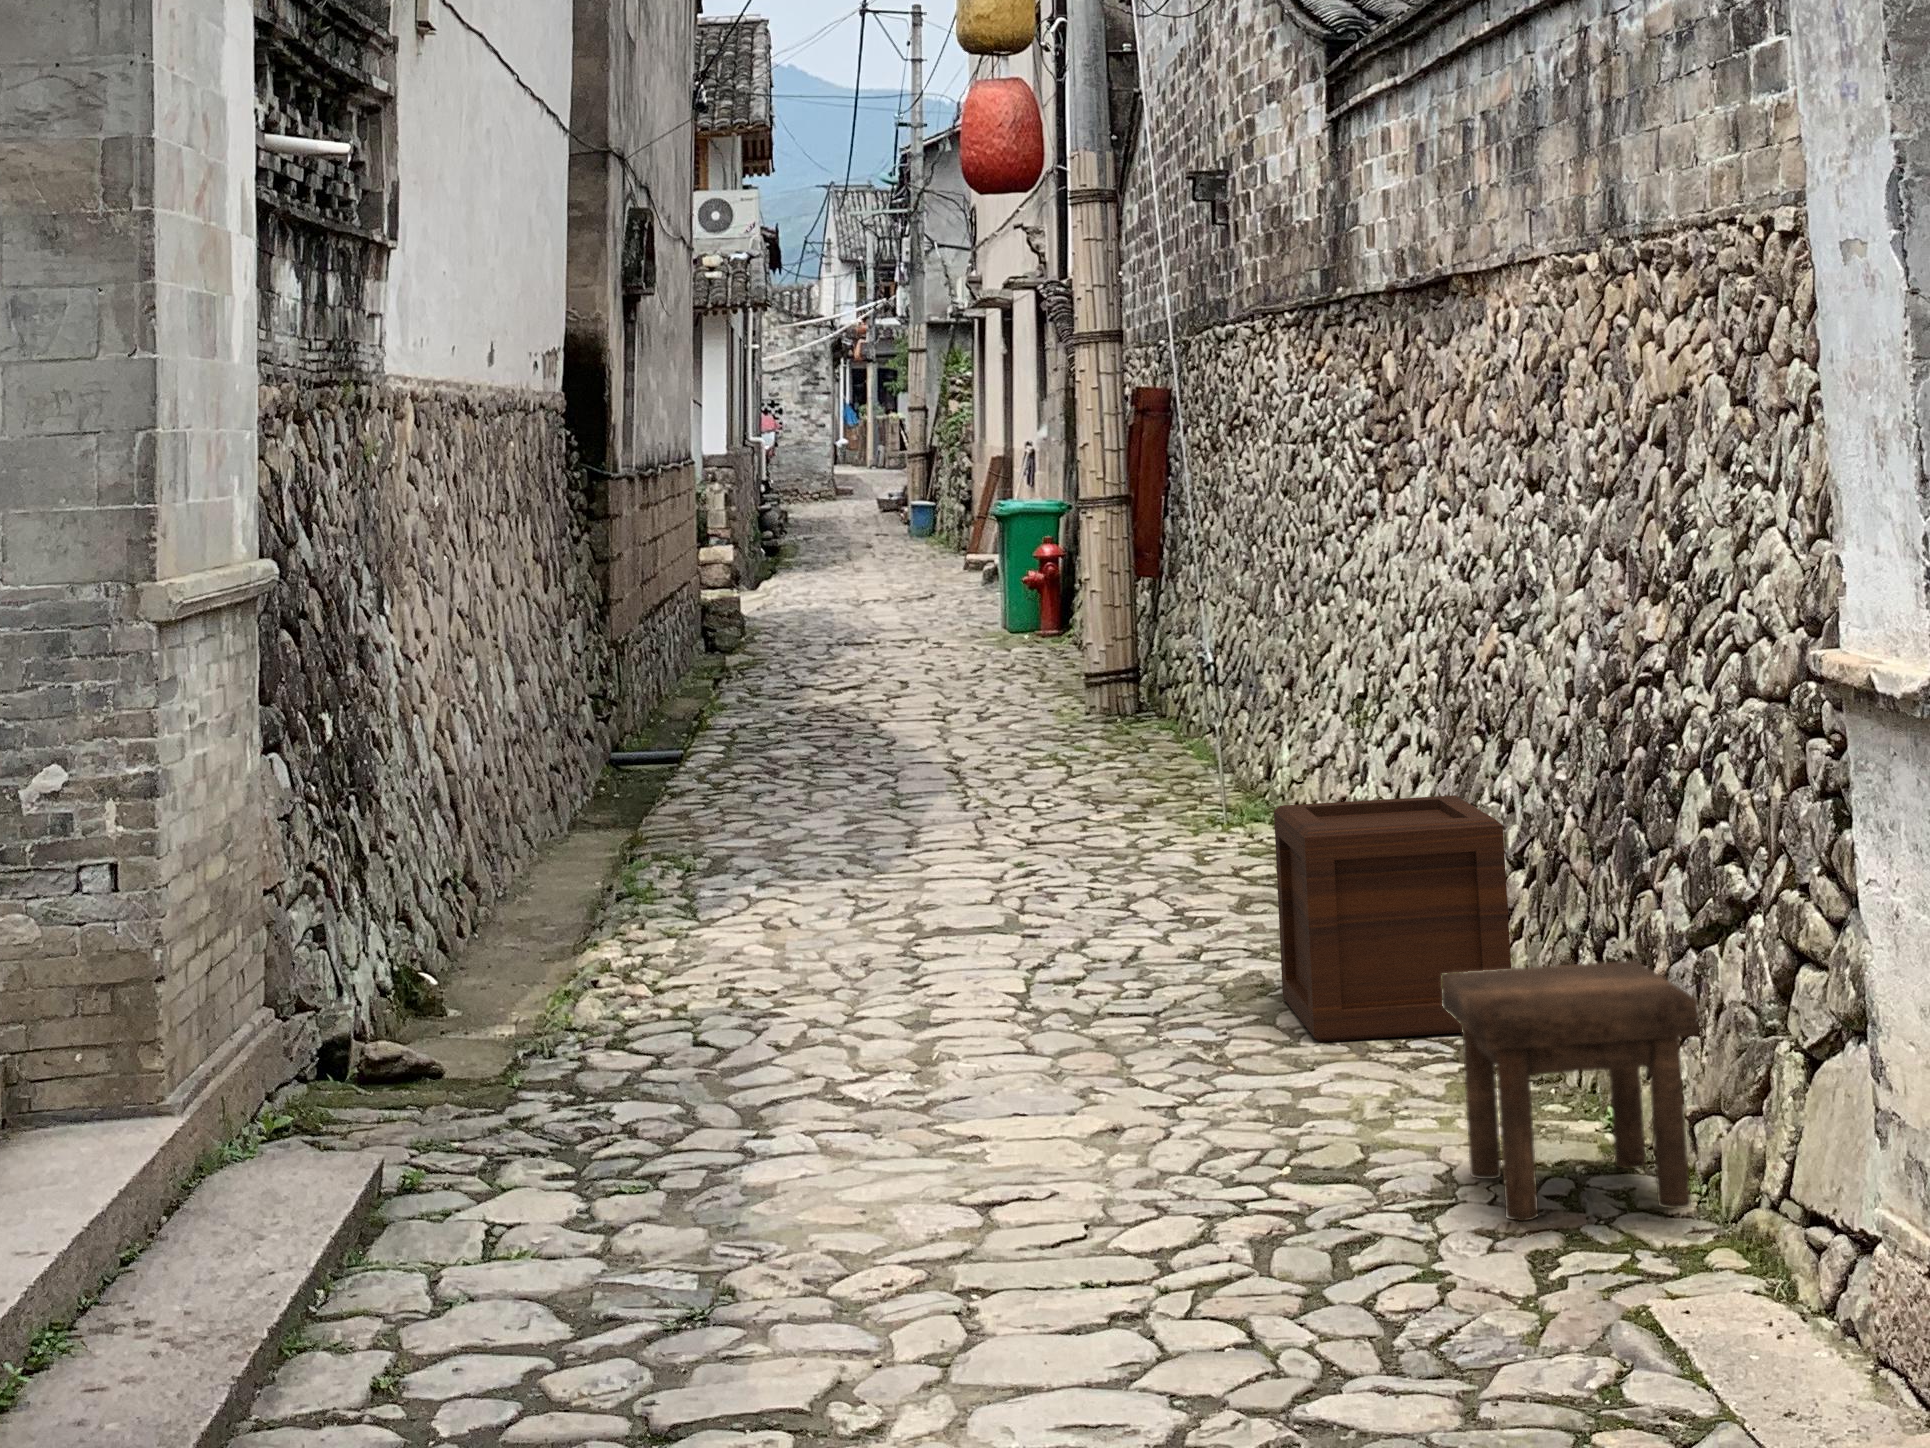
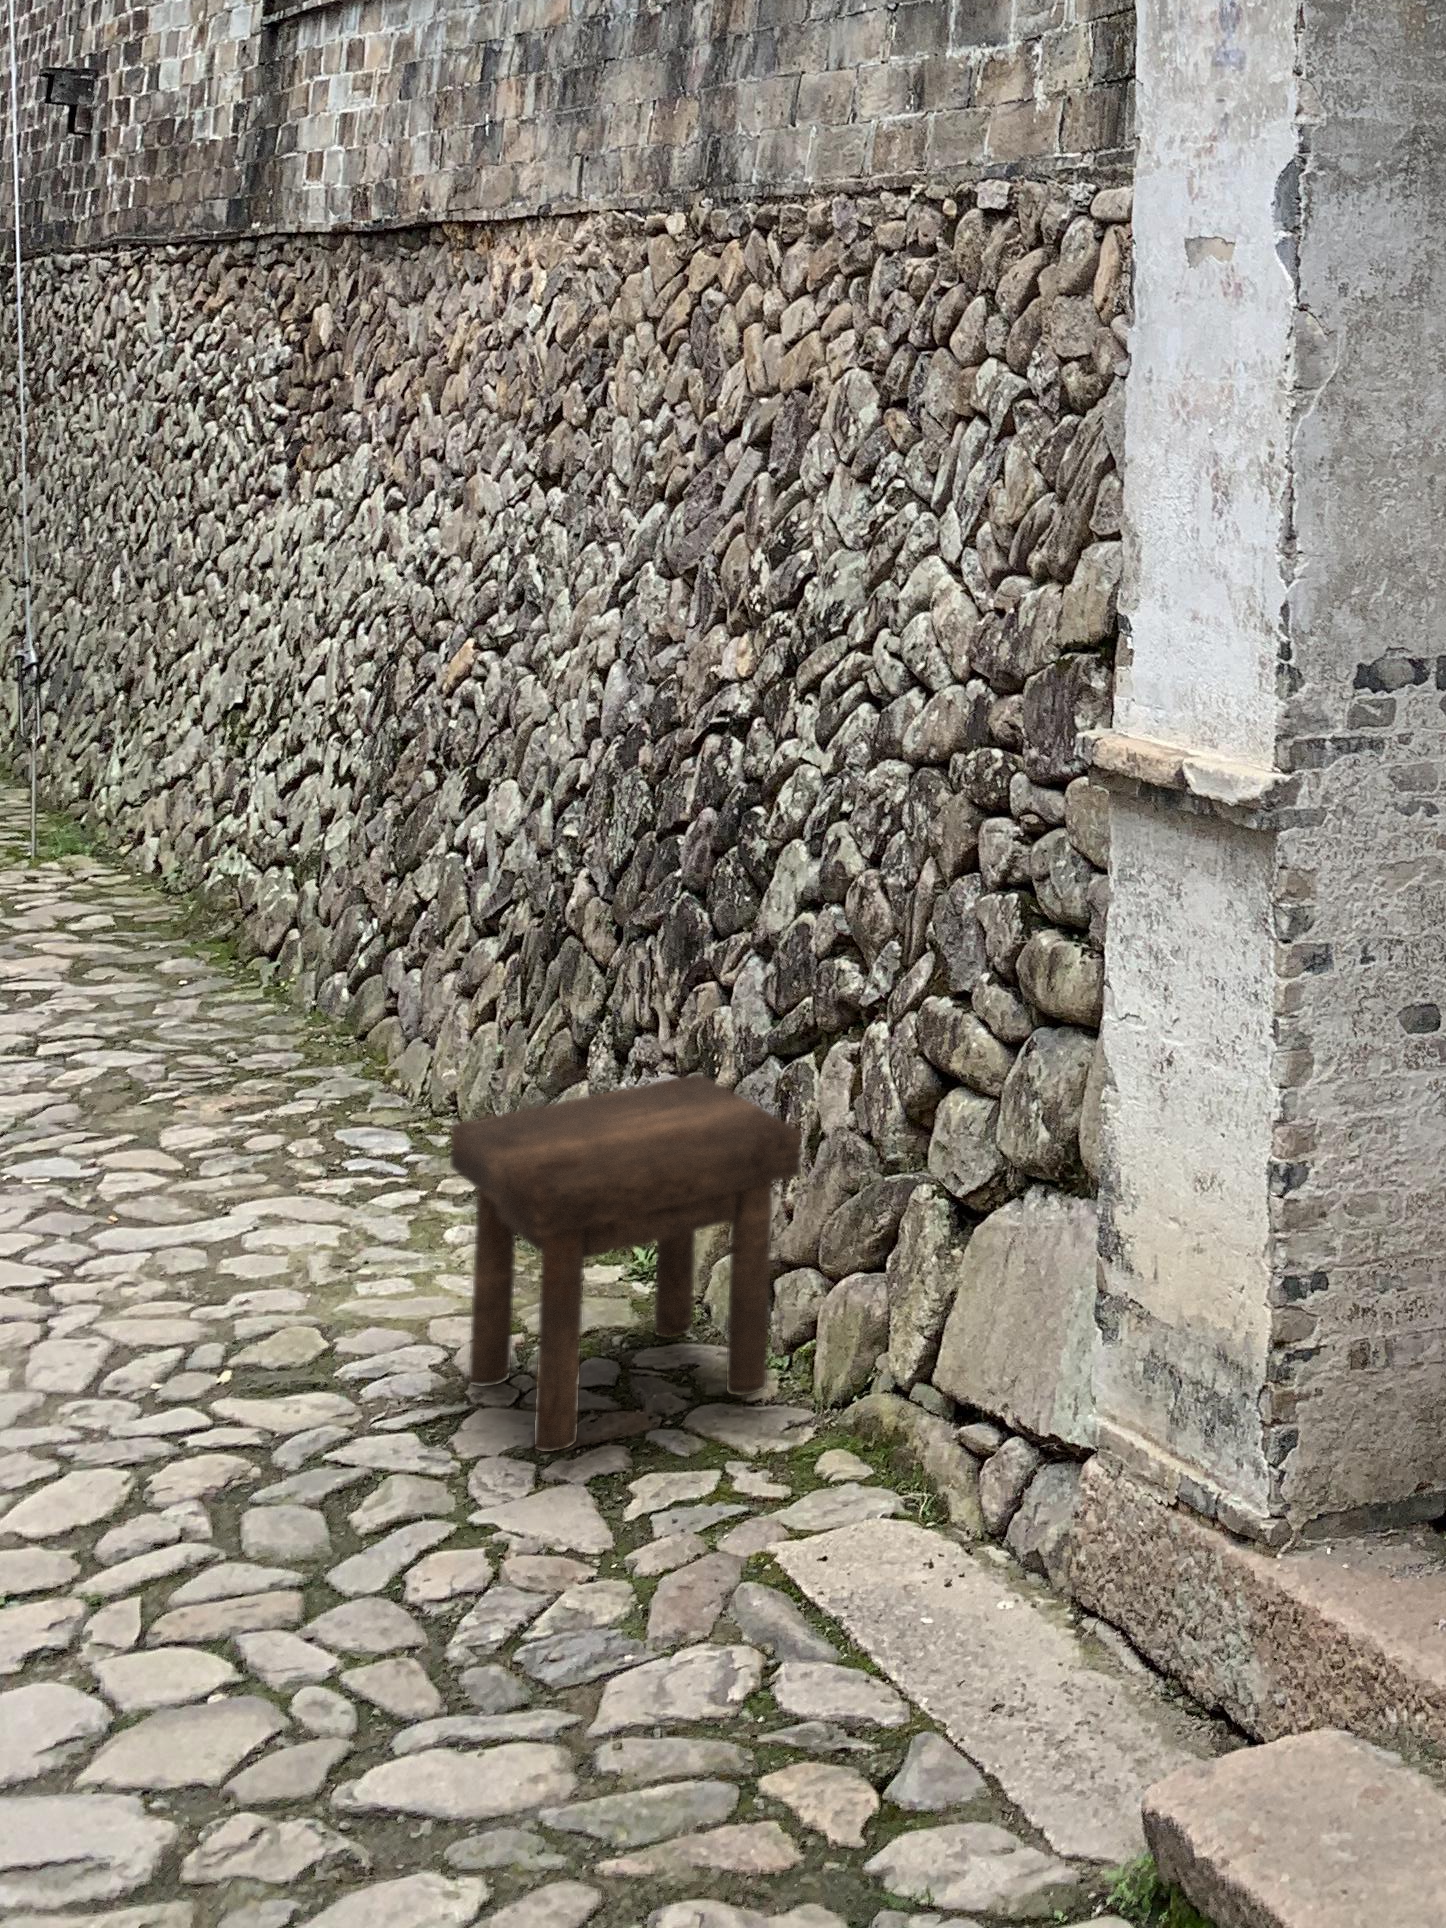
wooden crate: present [1274,795,1511,1042] -> none [149,844,483,1185]

